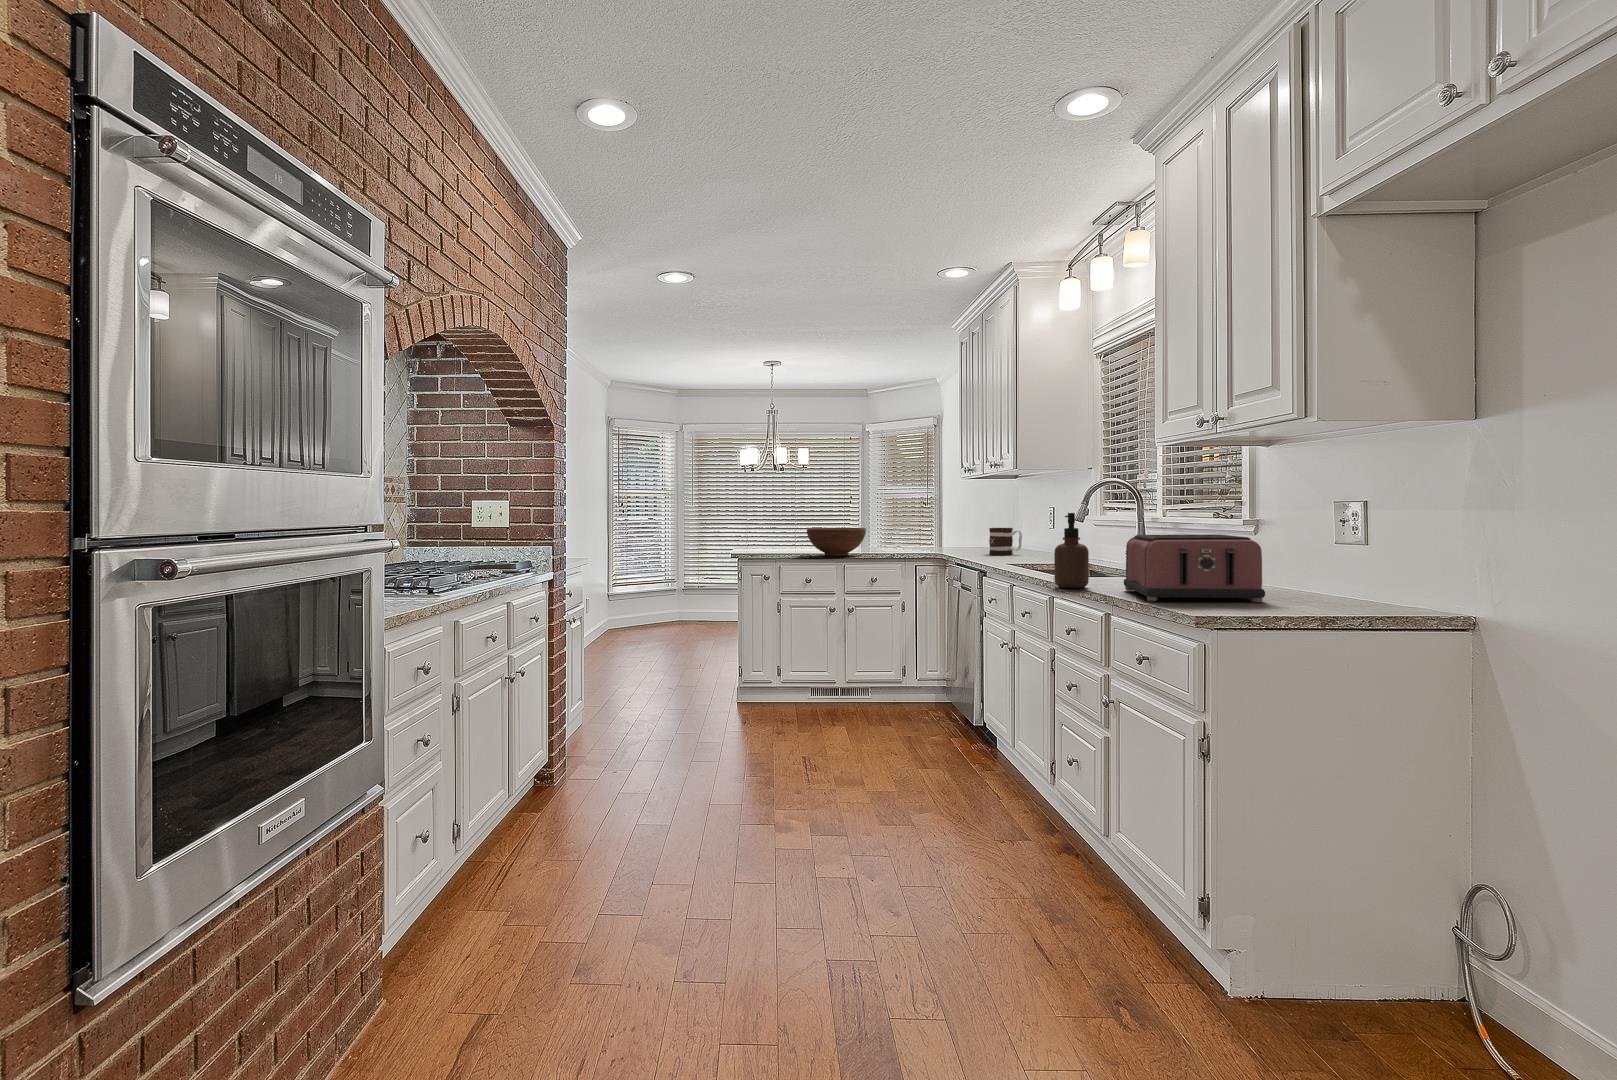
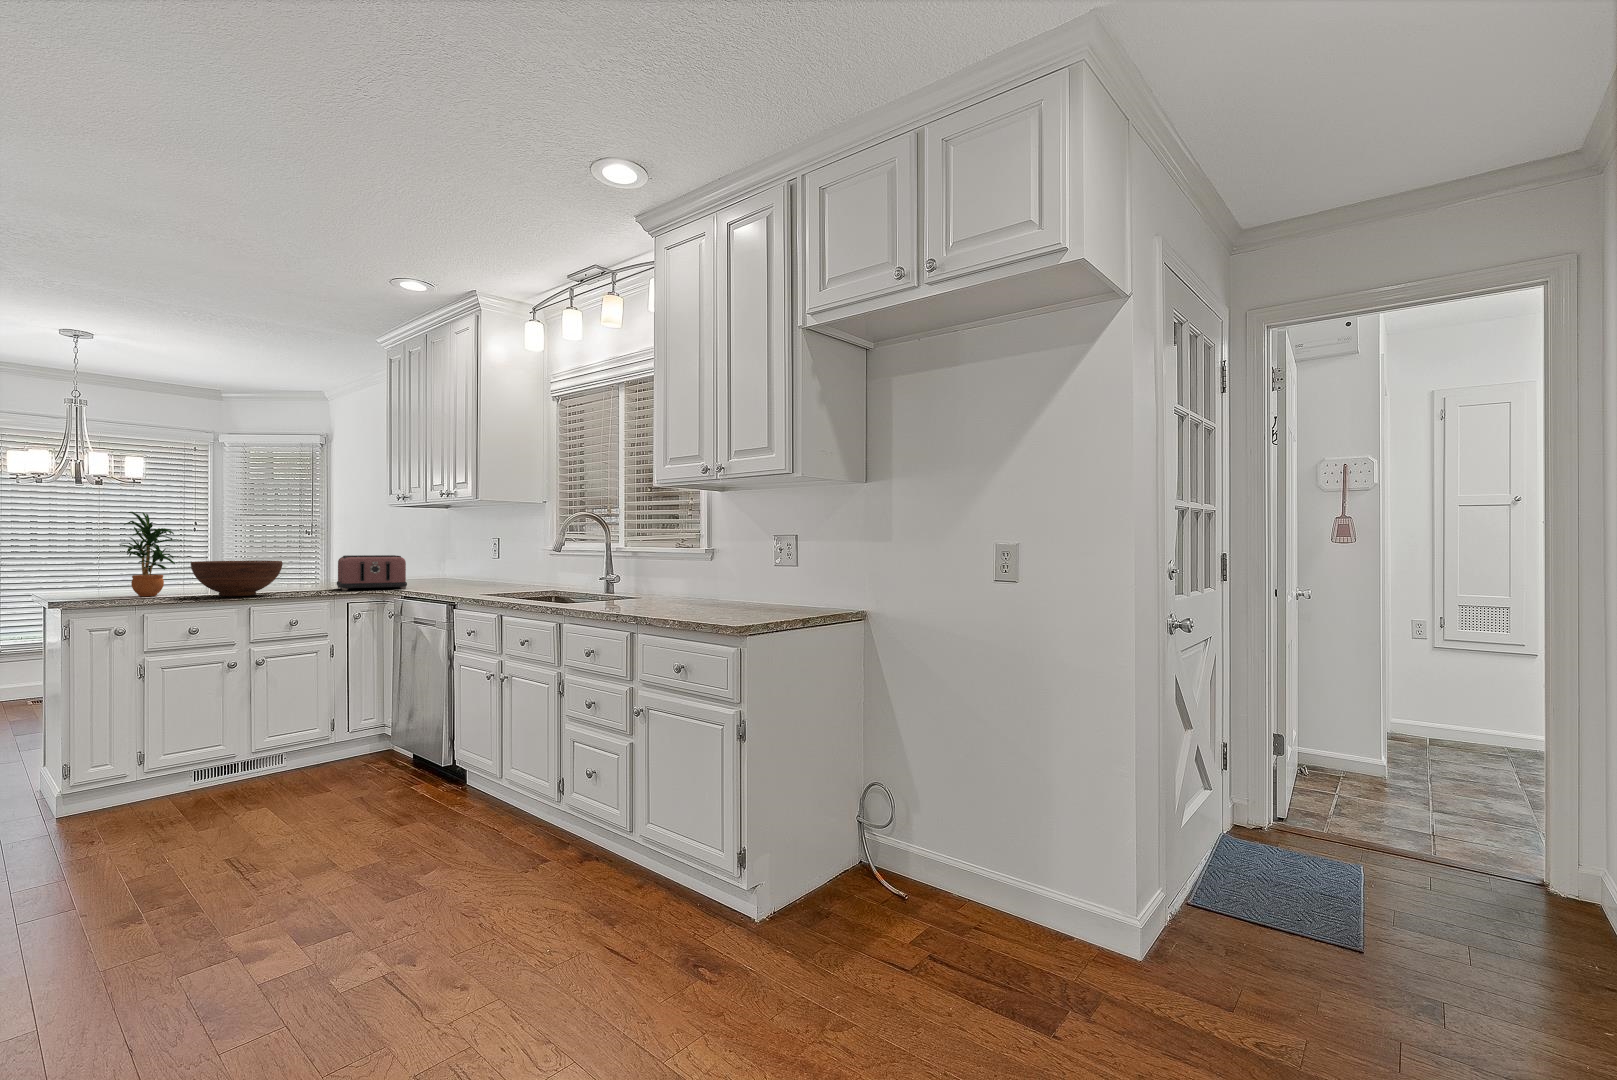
potted plant: none [772,491,809,554] -> present [120,512,178,596]
soap dispenser: present [1054,513,1089,588] -> none [577,542,608,612]
mug: present [989,528,1022,555] -> none [442,560,479,589]
toaster: present [1124,534,1265,602] -> present [337,555,407,591]

